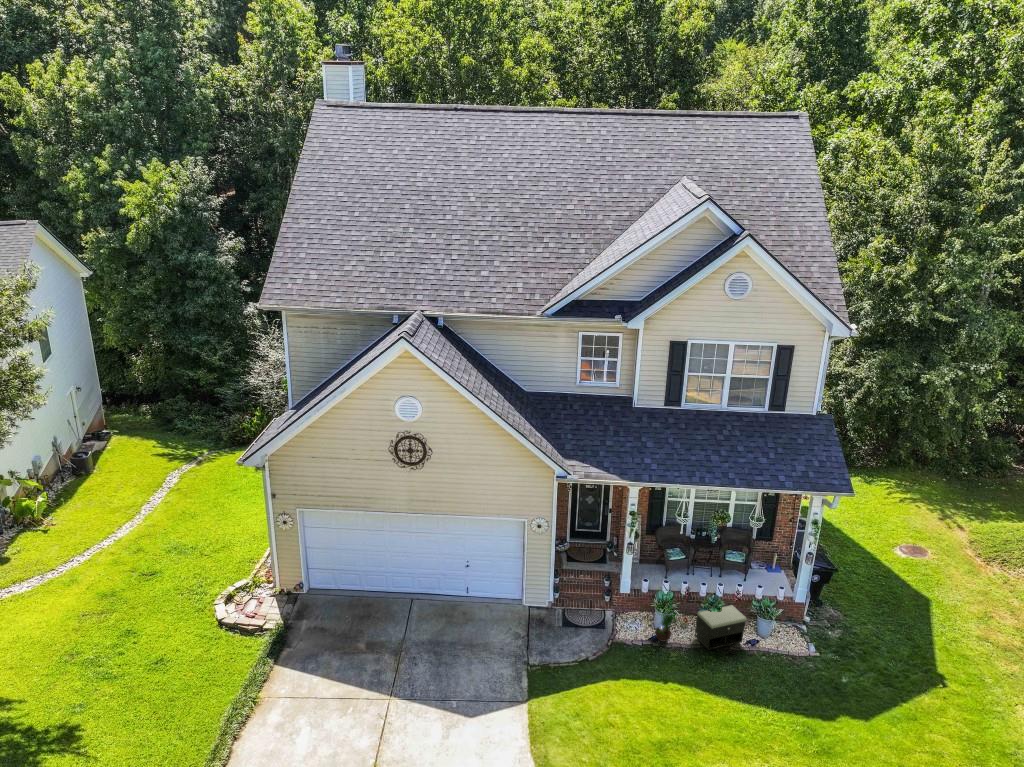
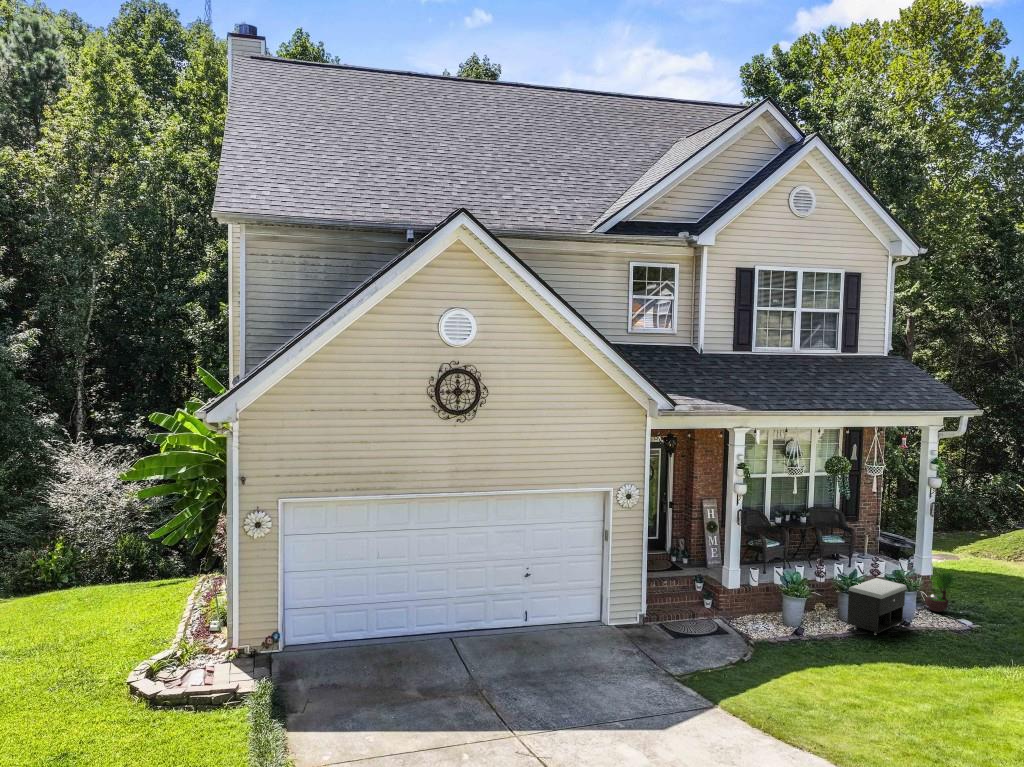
potted tree: present [655,613,676,641] -> present [926,573,955,612]

